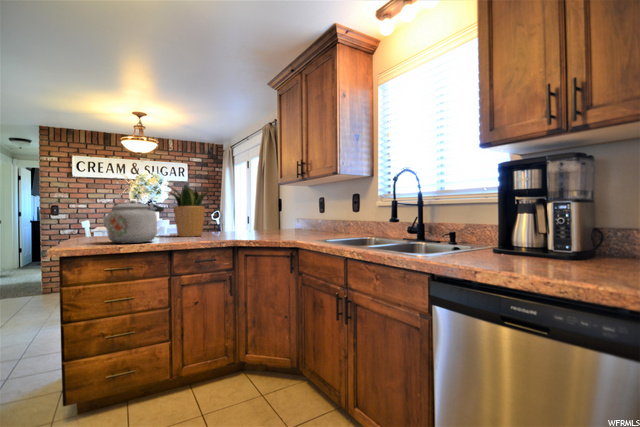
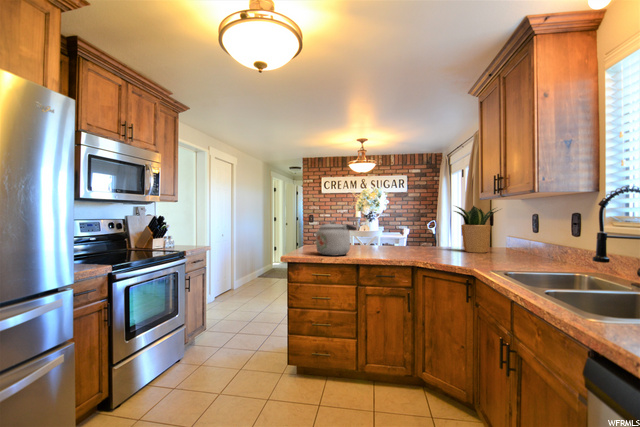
potted plant: present [169,185,210,237] -> present [454,206,498,253]

